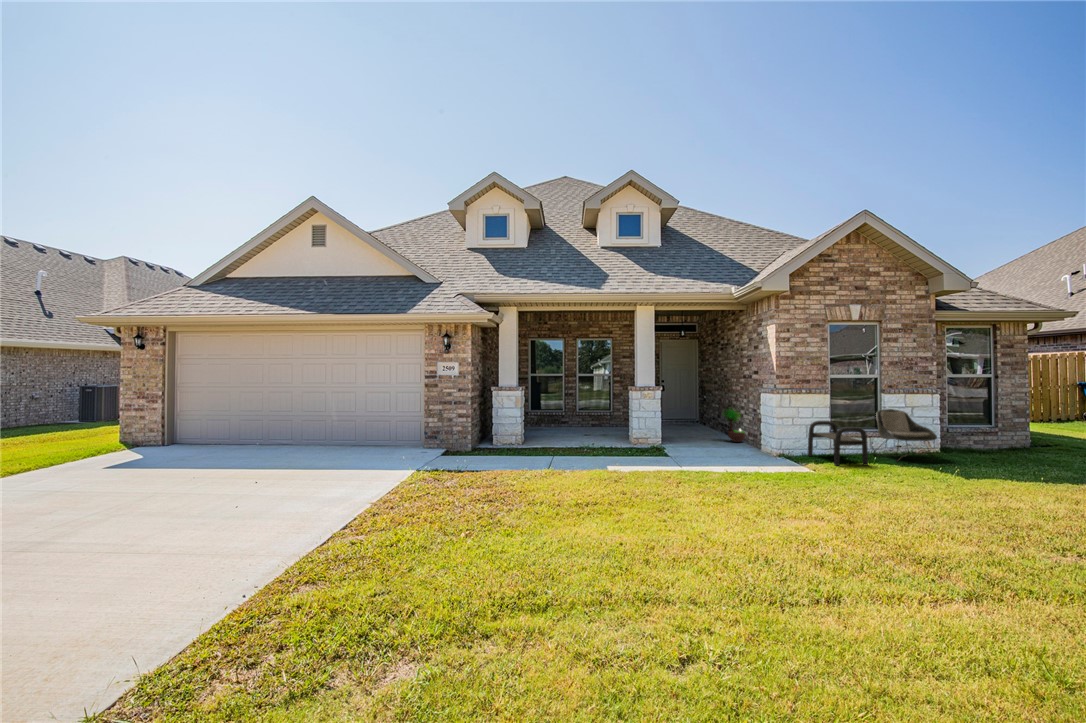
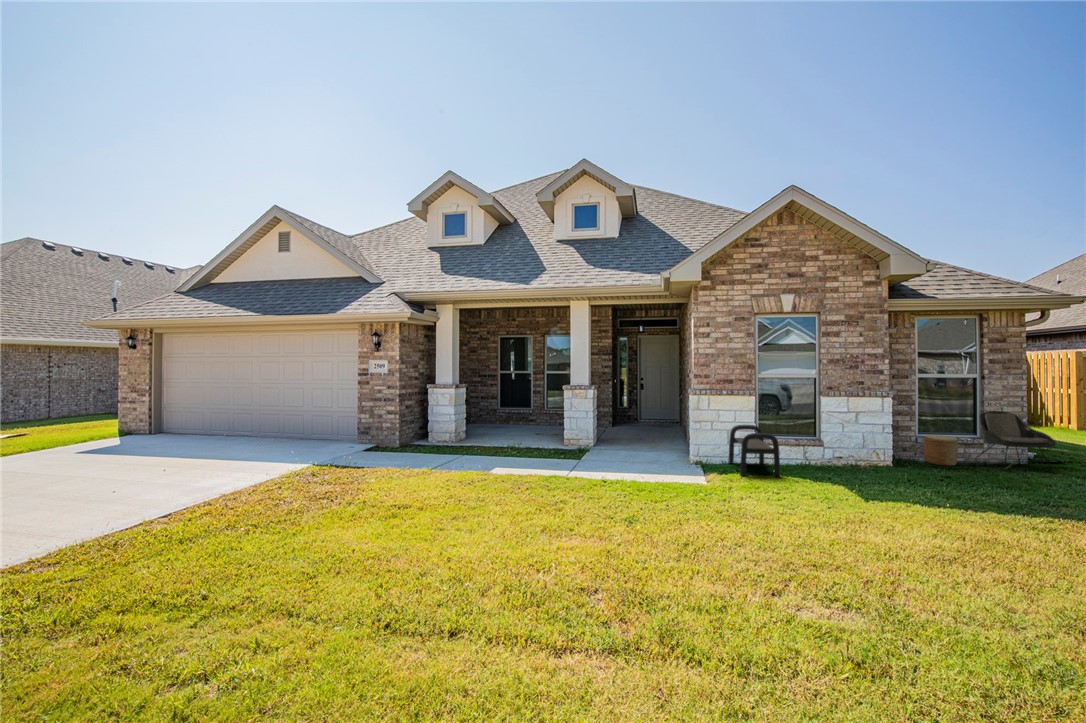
potted tree: present [723,409,745,442] -> none [662,405,686,445]
lounge chair: present [875,409,937,462] -> present [975,411,1056,471]
woven basket: none [956,427,986,452] -> present [923,435,959,466]

